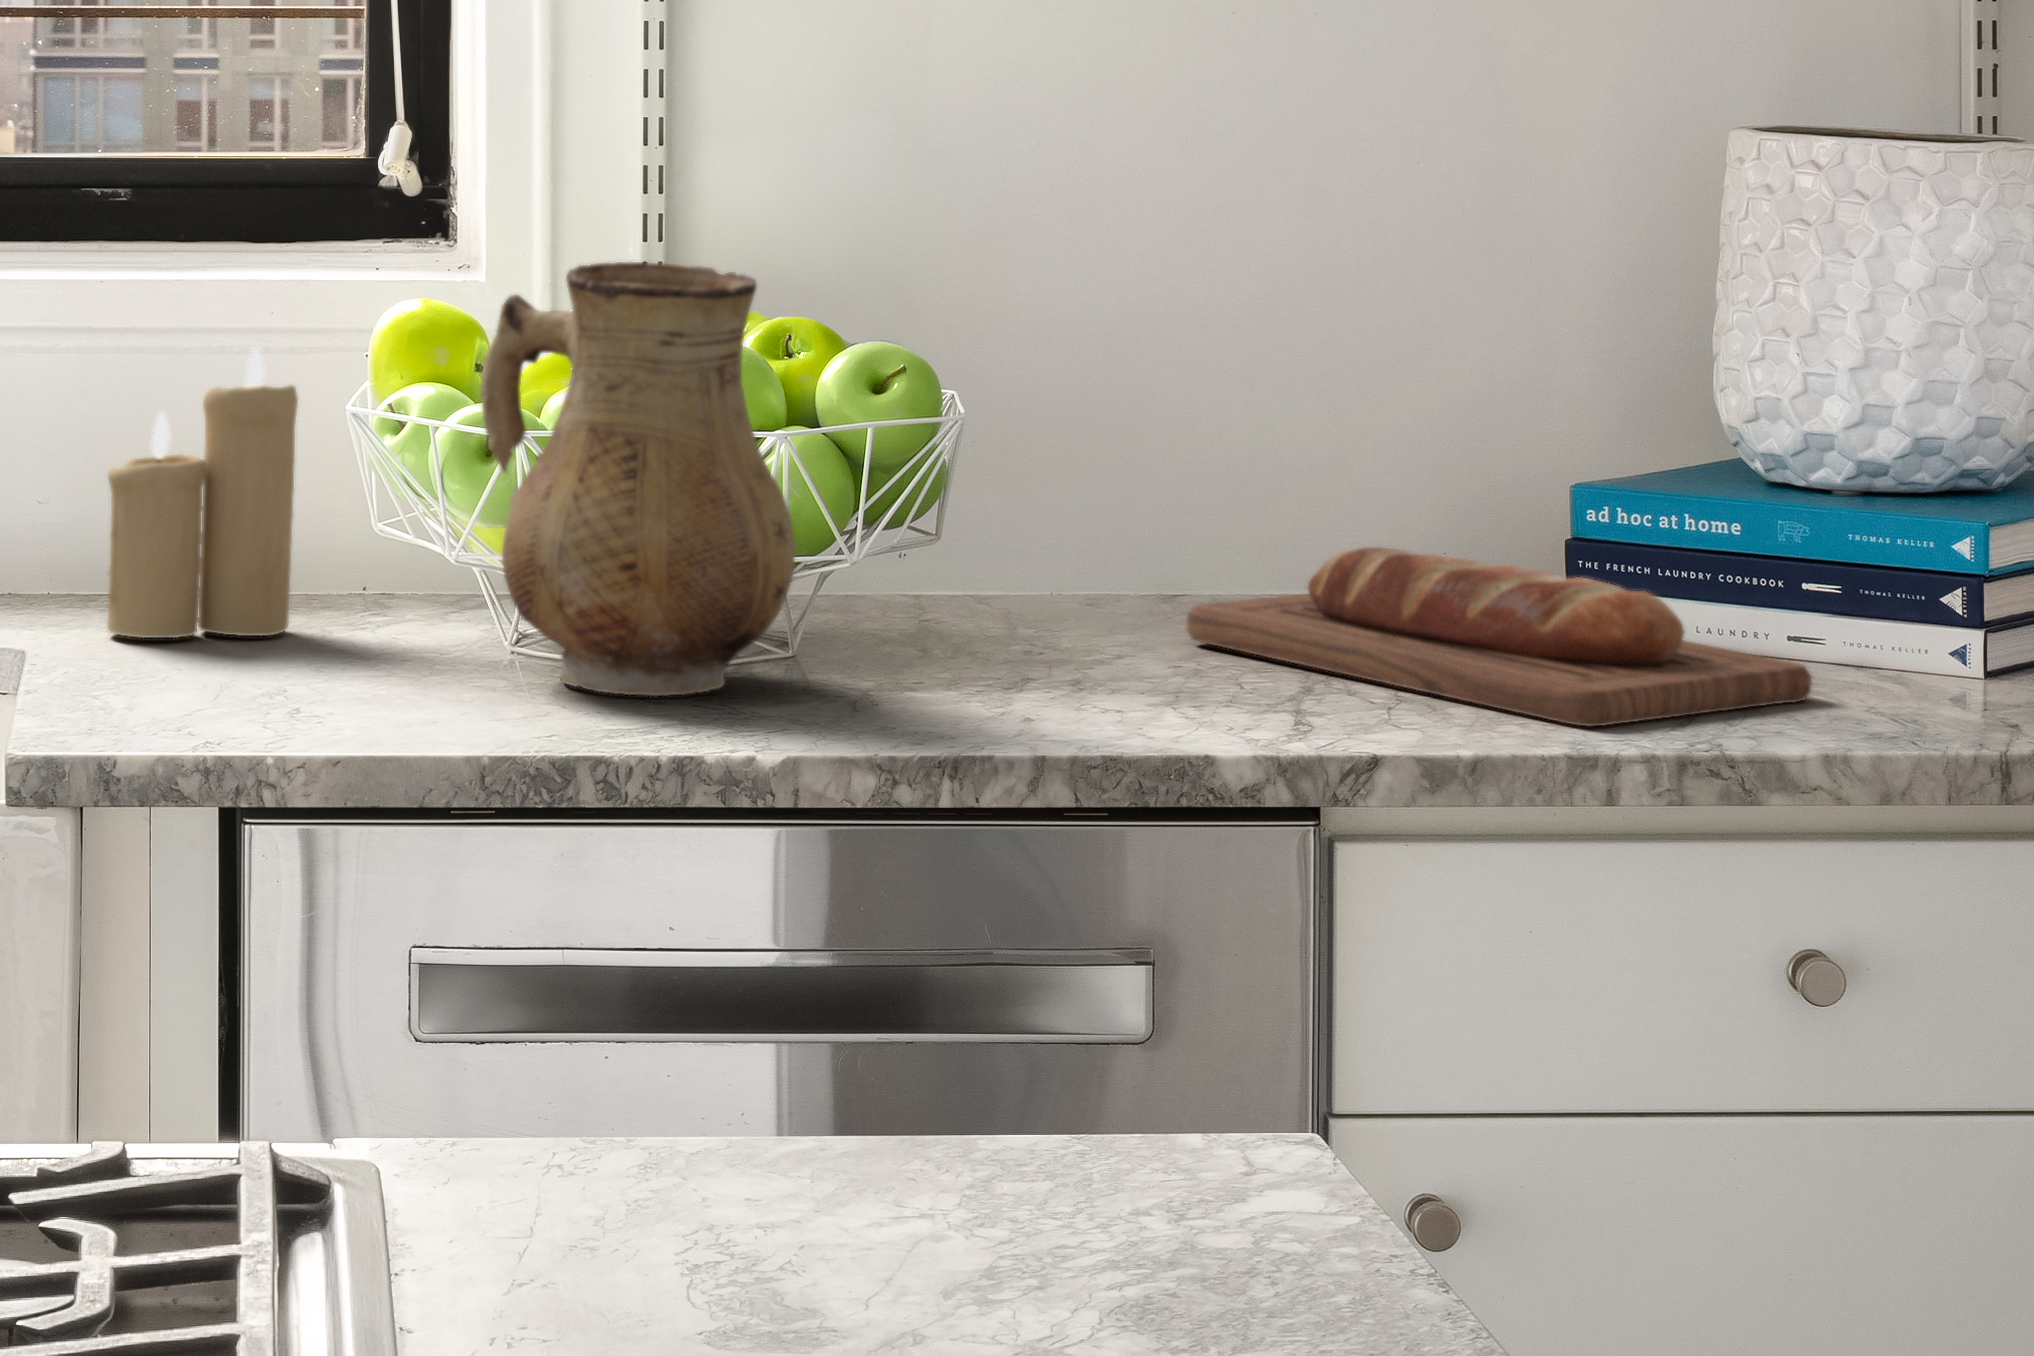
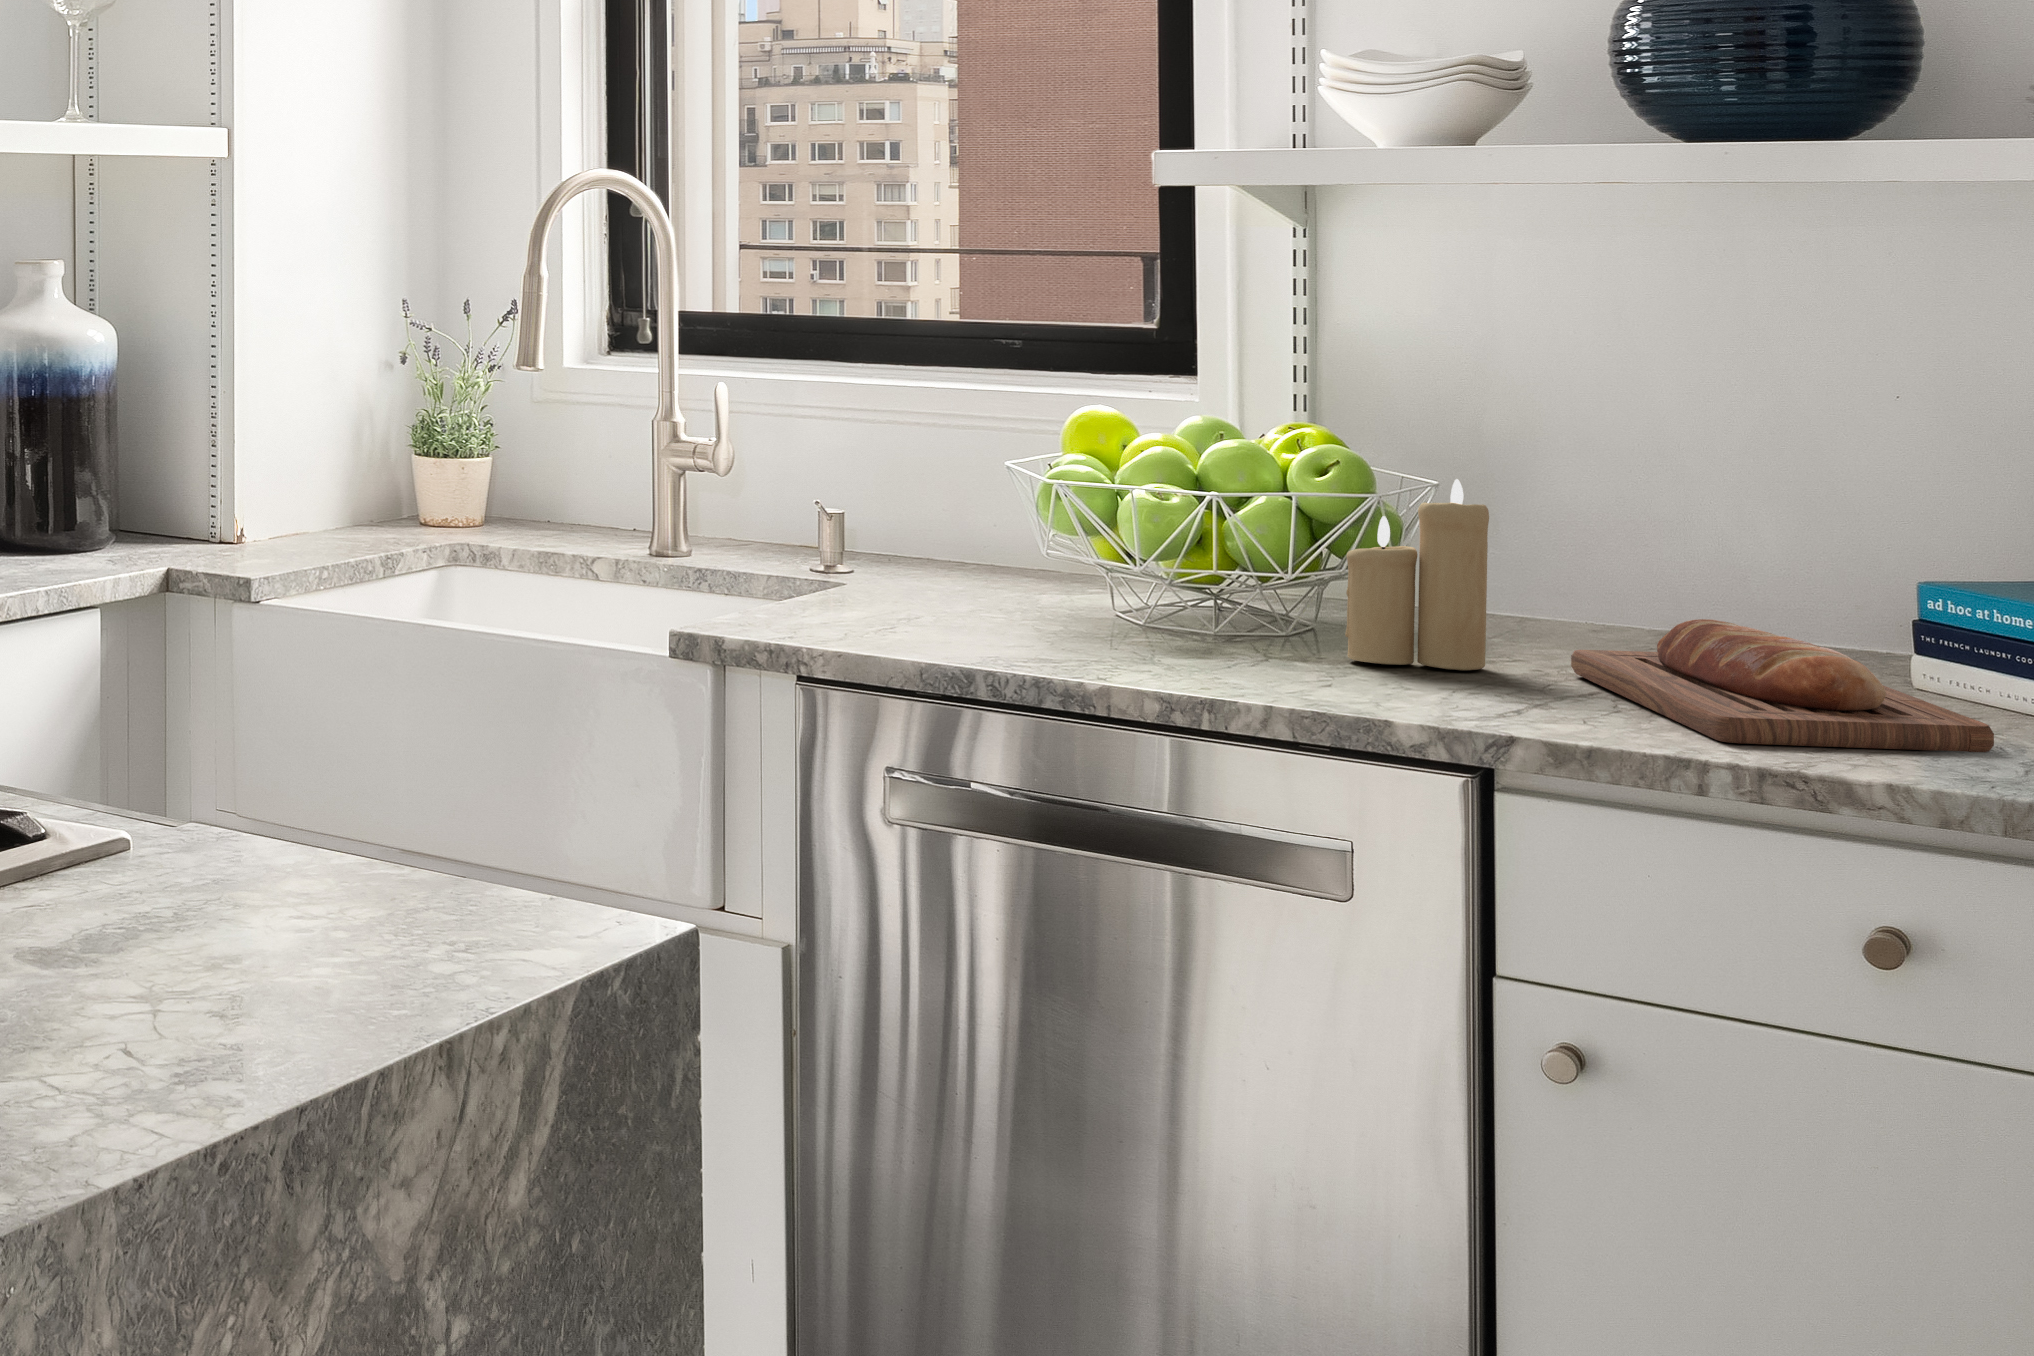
ceramic pitcher: present [481,262,795,696] -> none [1021,397,1214,660]
candle: present [107,349,298,638] -> present [1345,479,1489,670]

